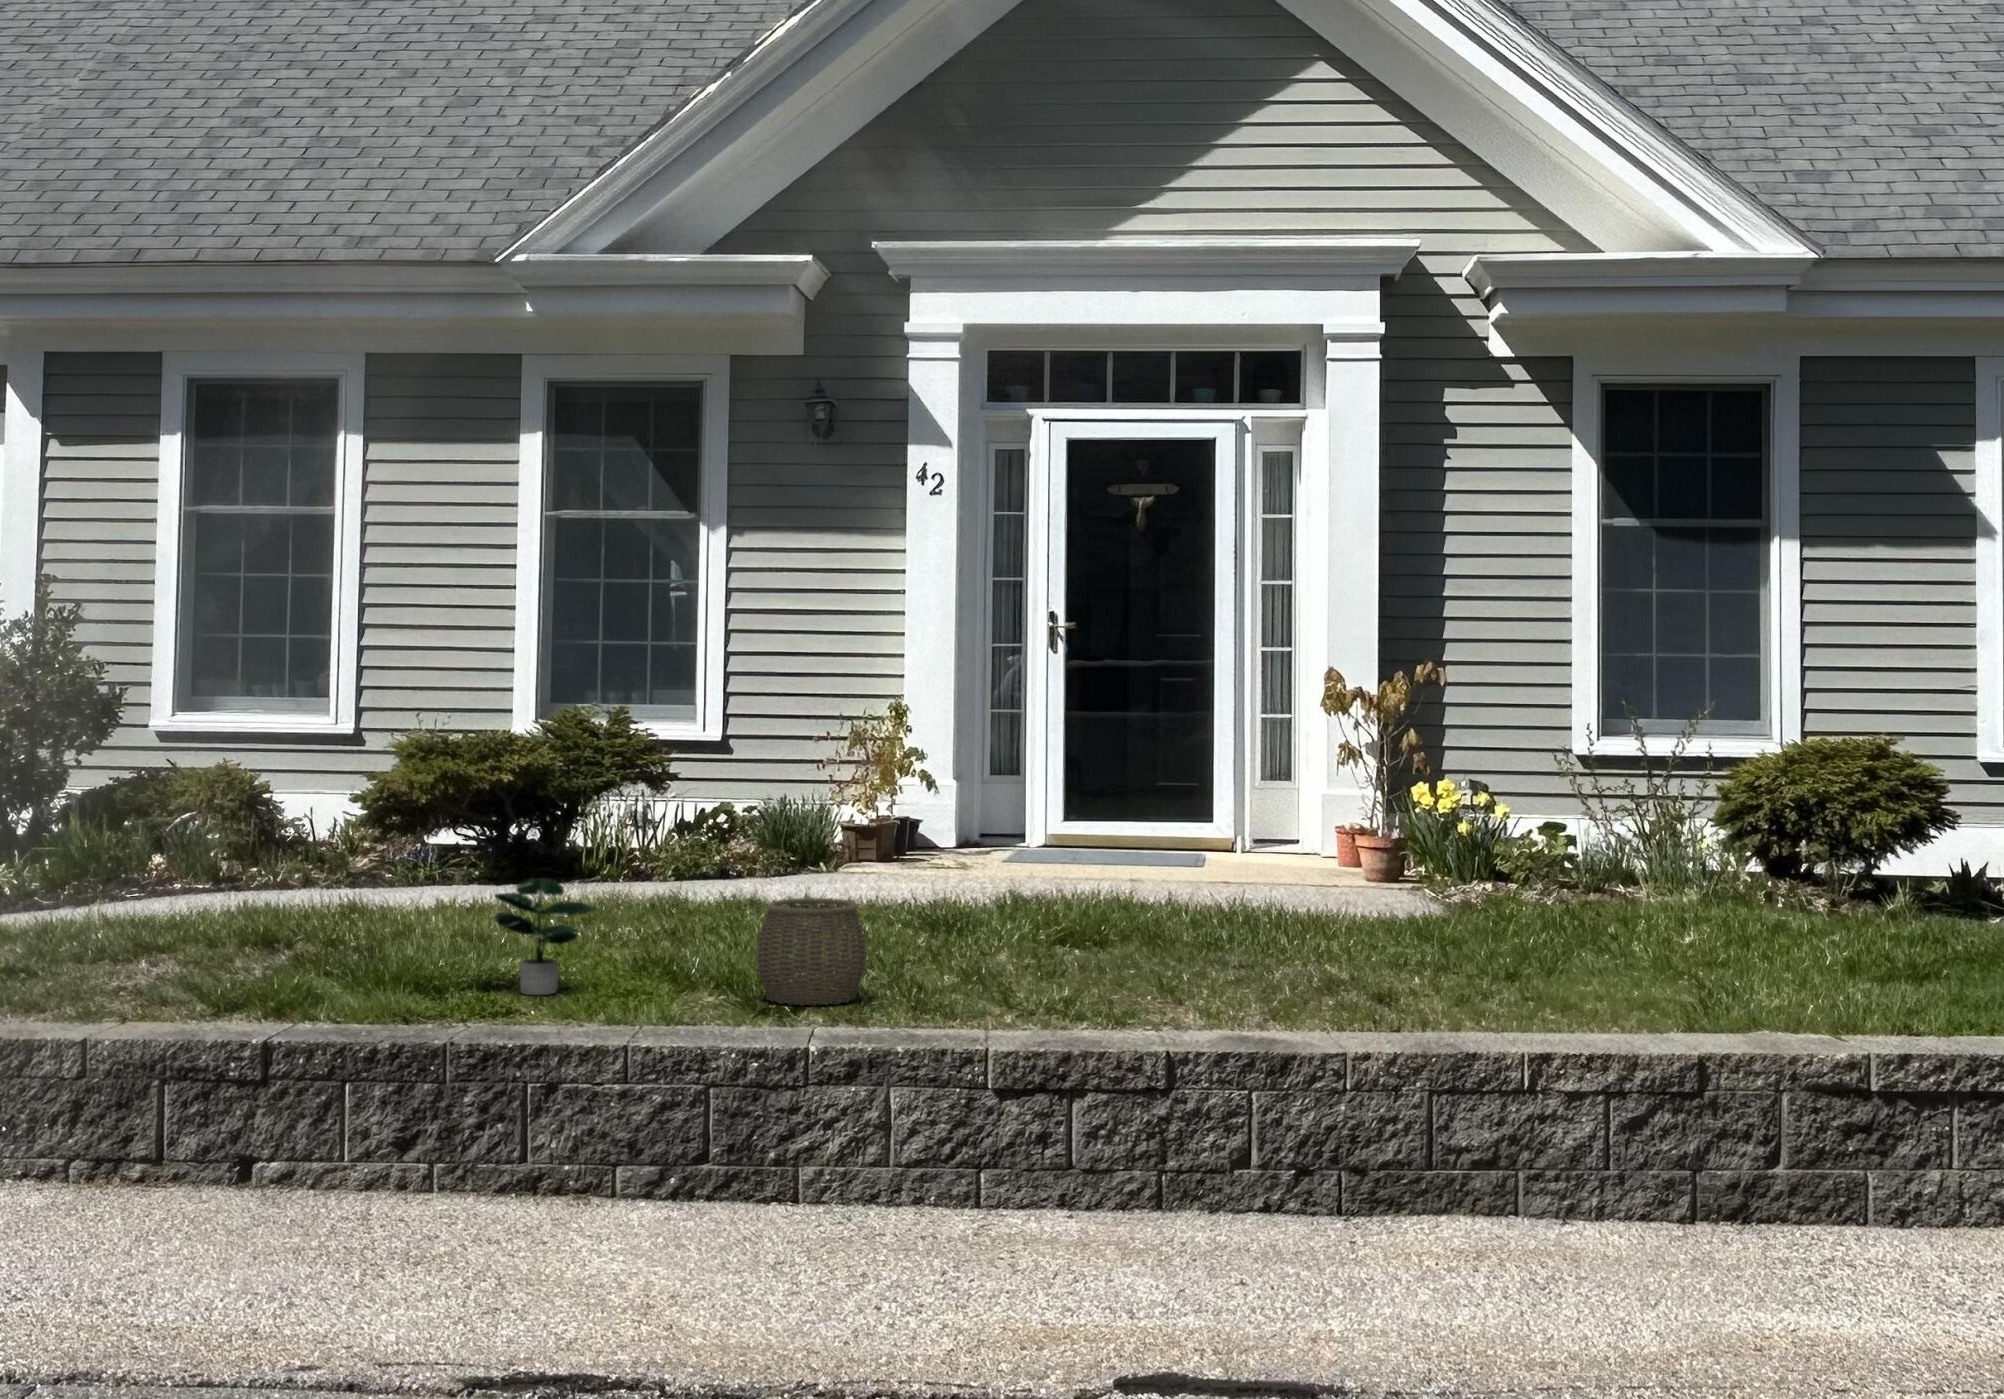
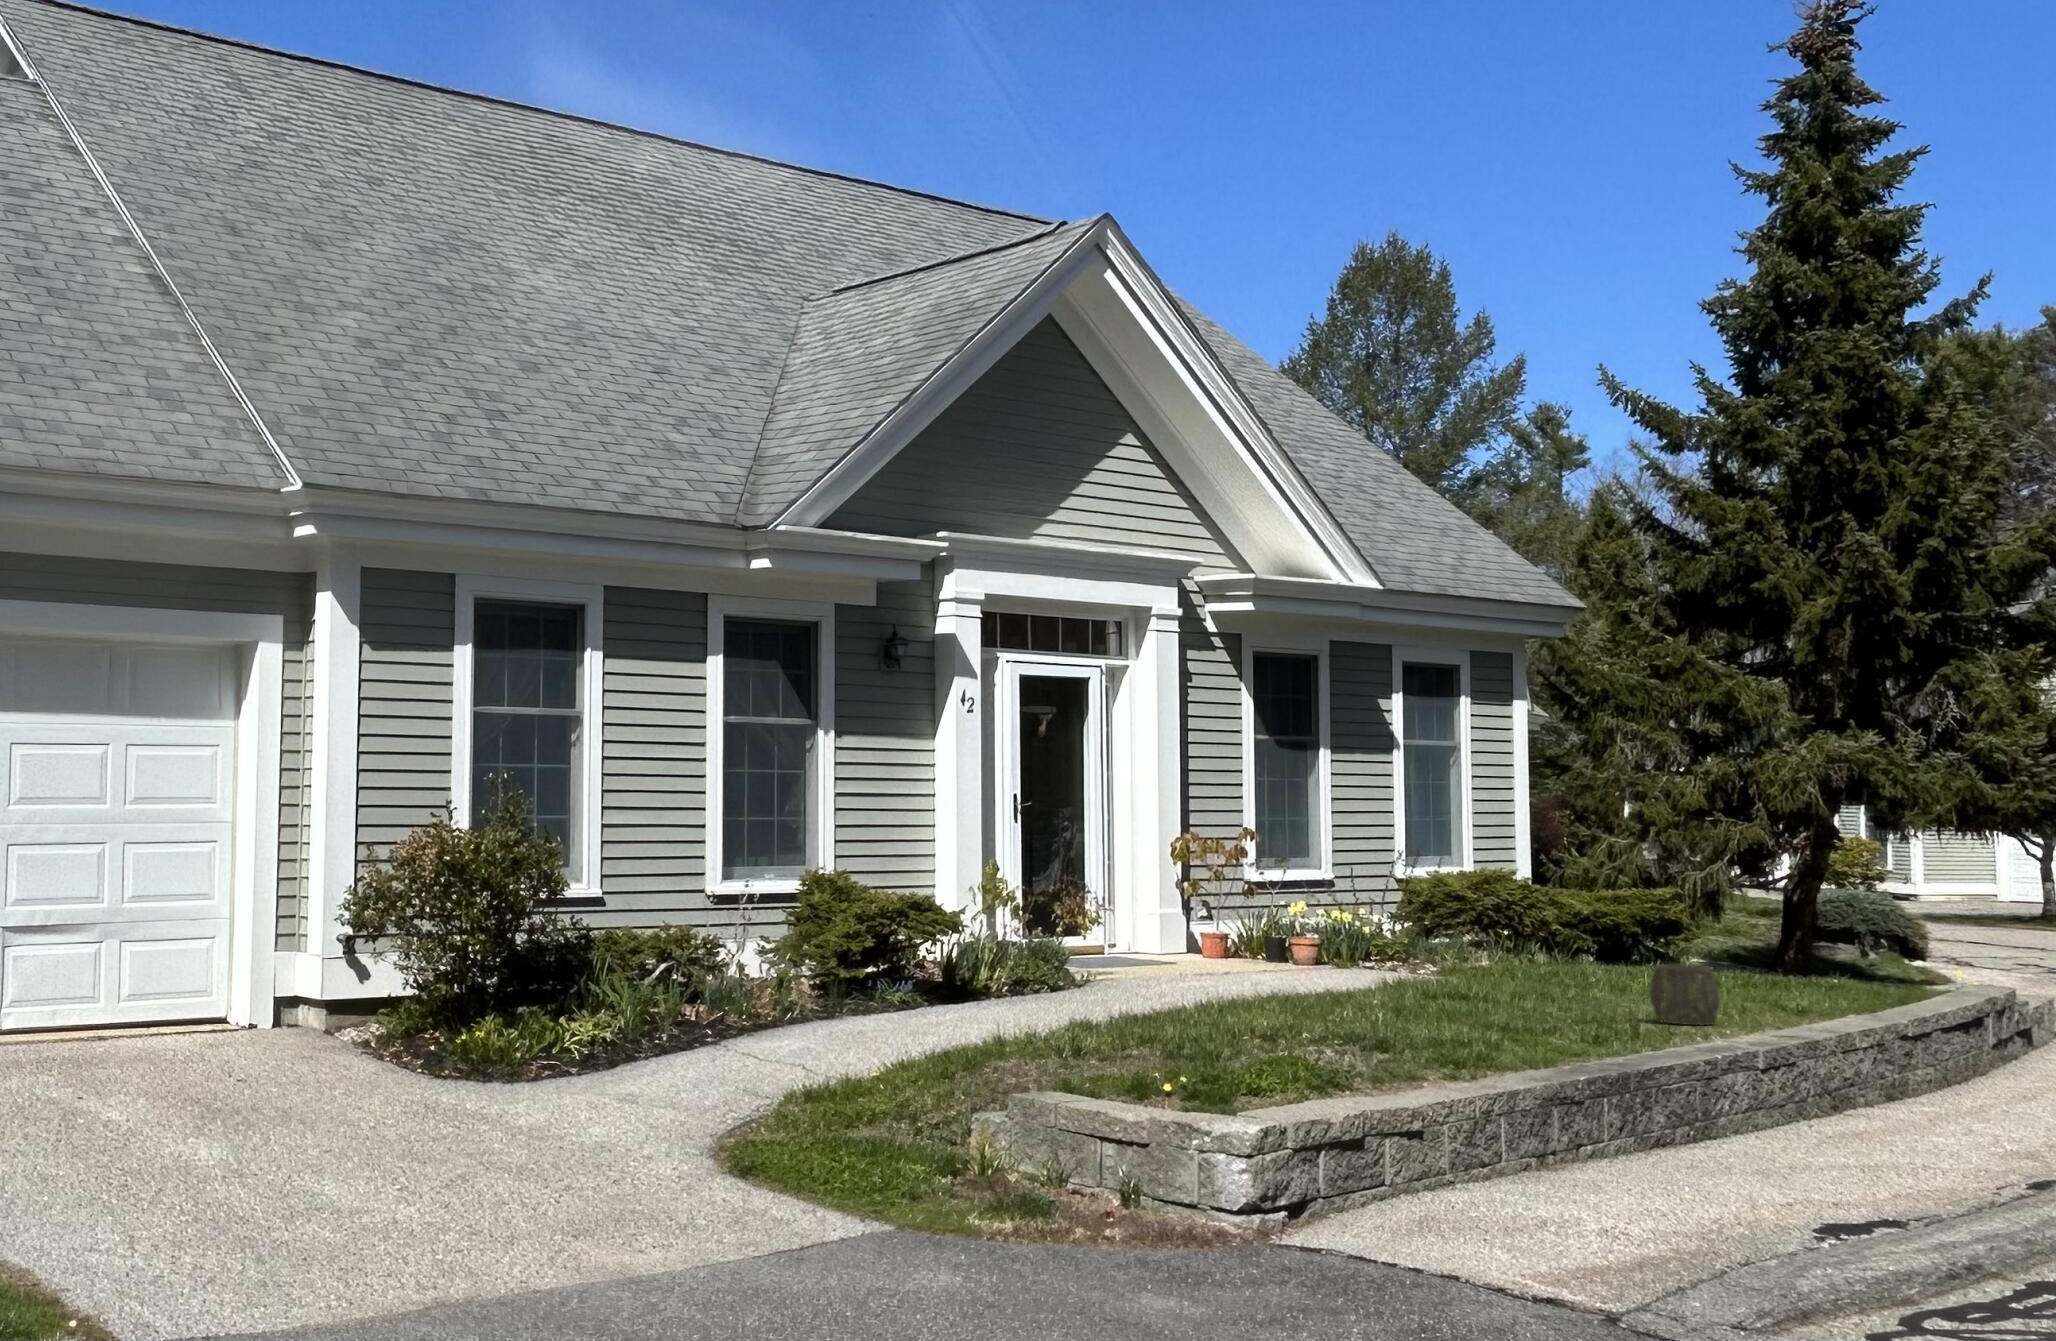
potted plant: present [495,878,598,996] -> none [1554,960,1625,1031]

